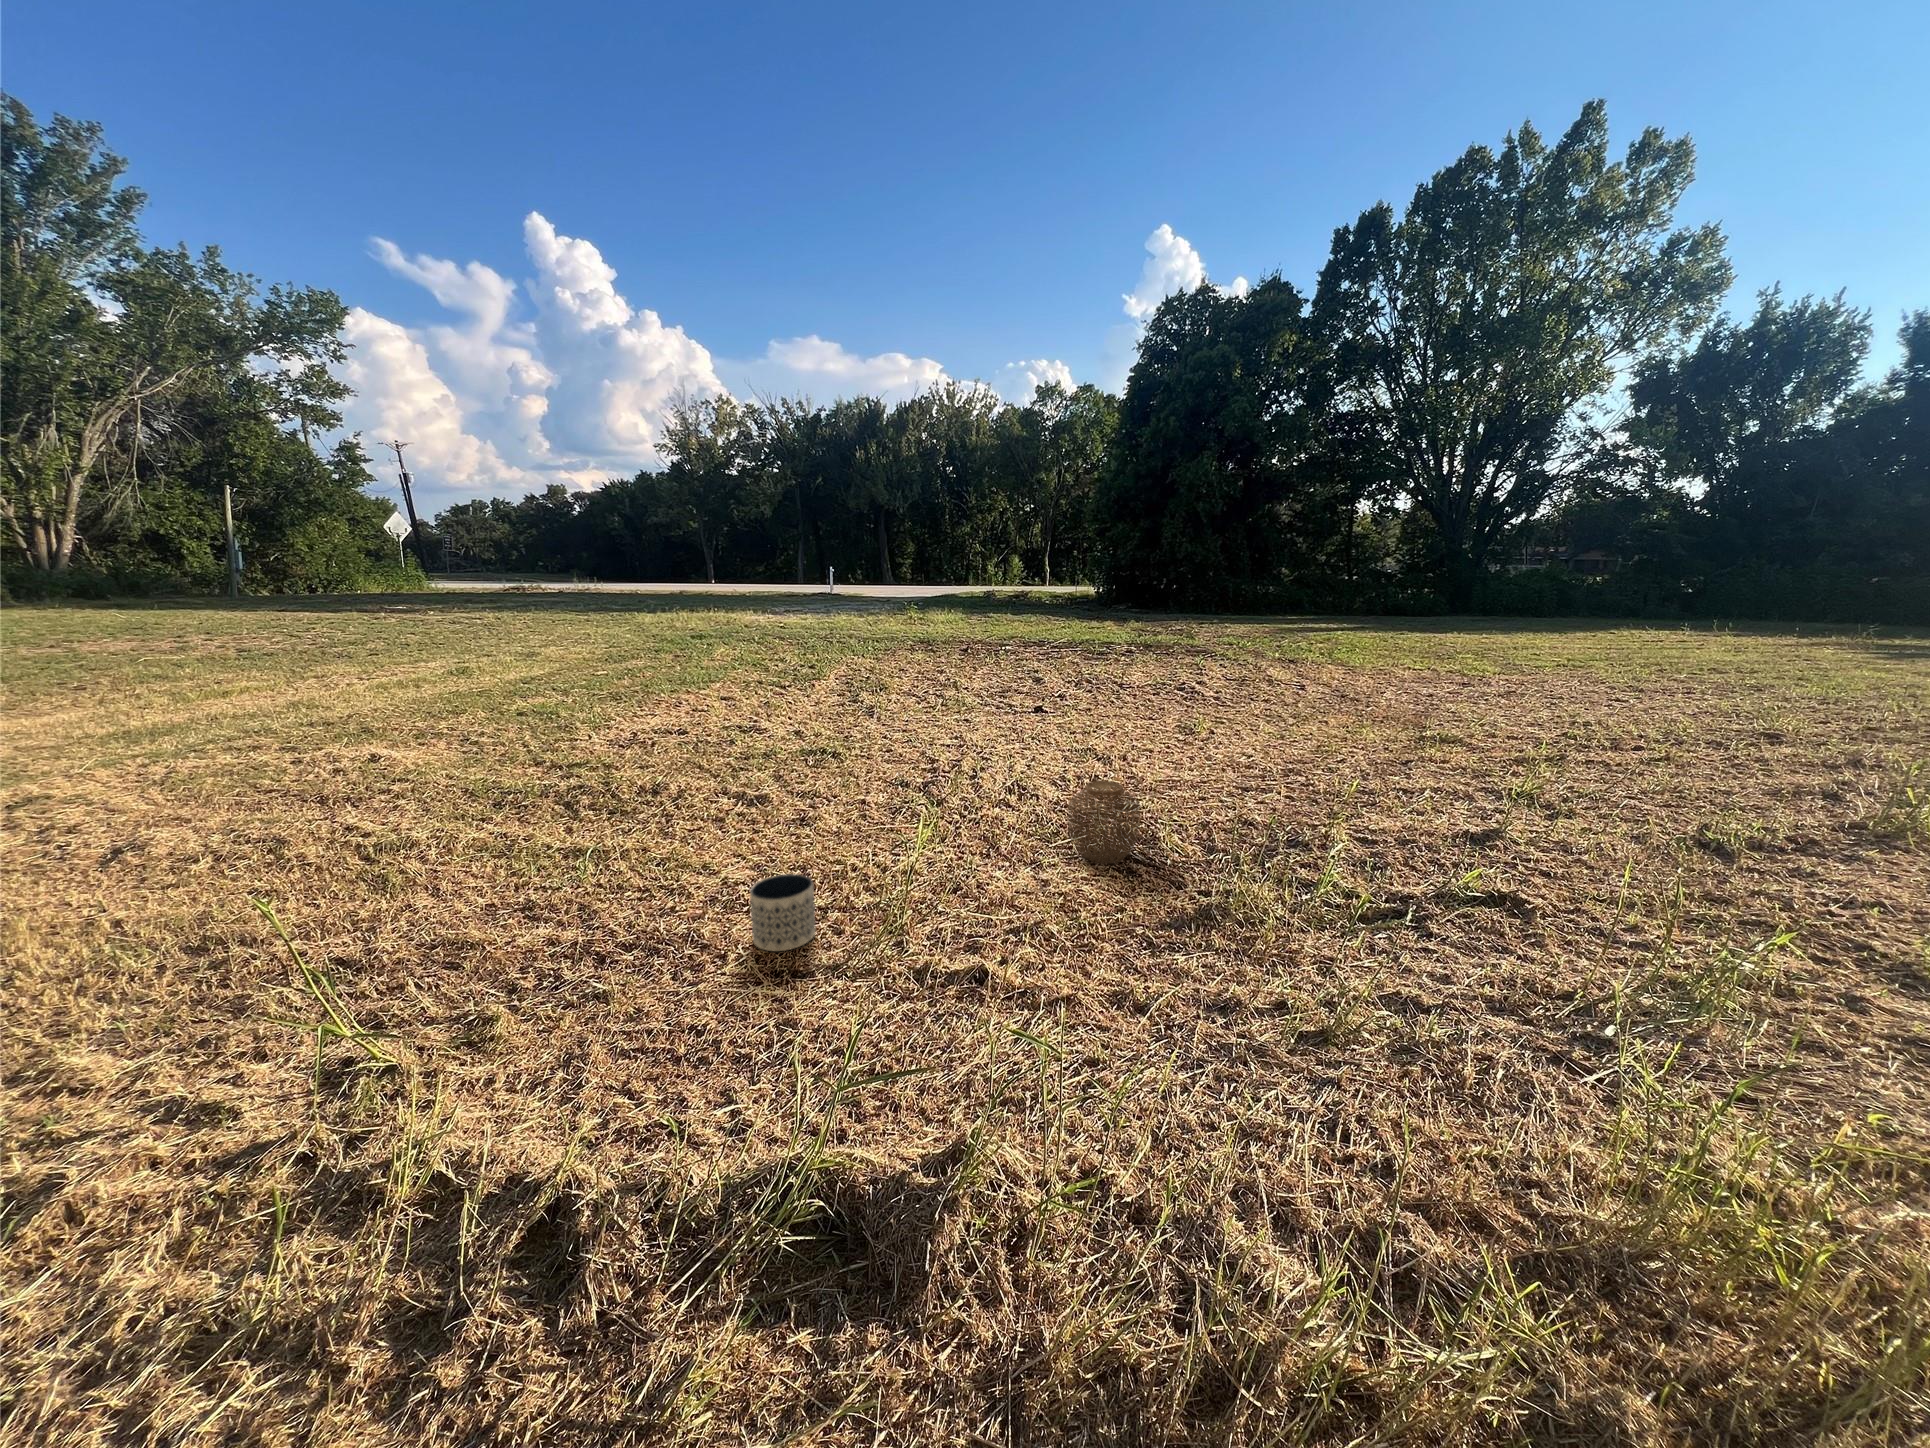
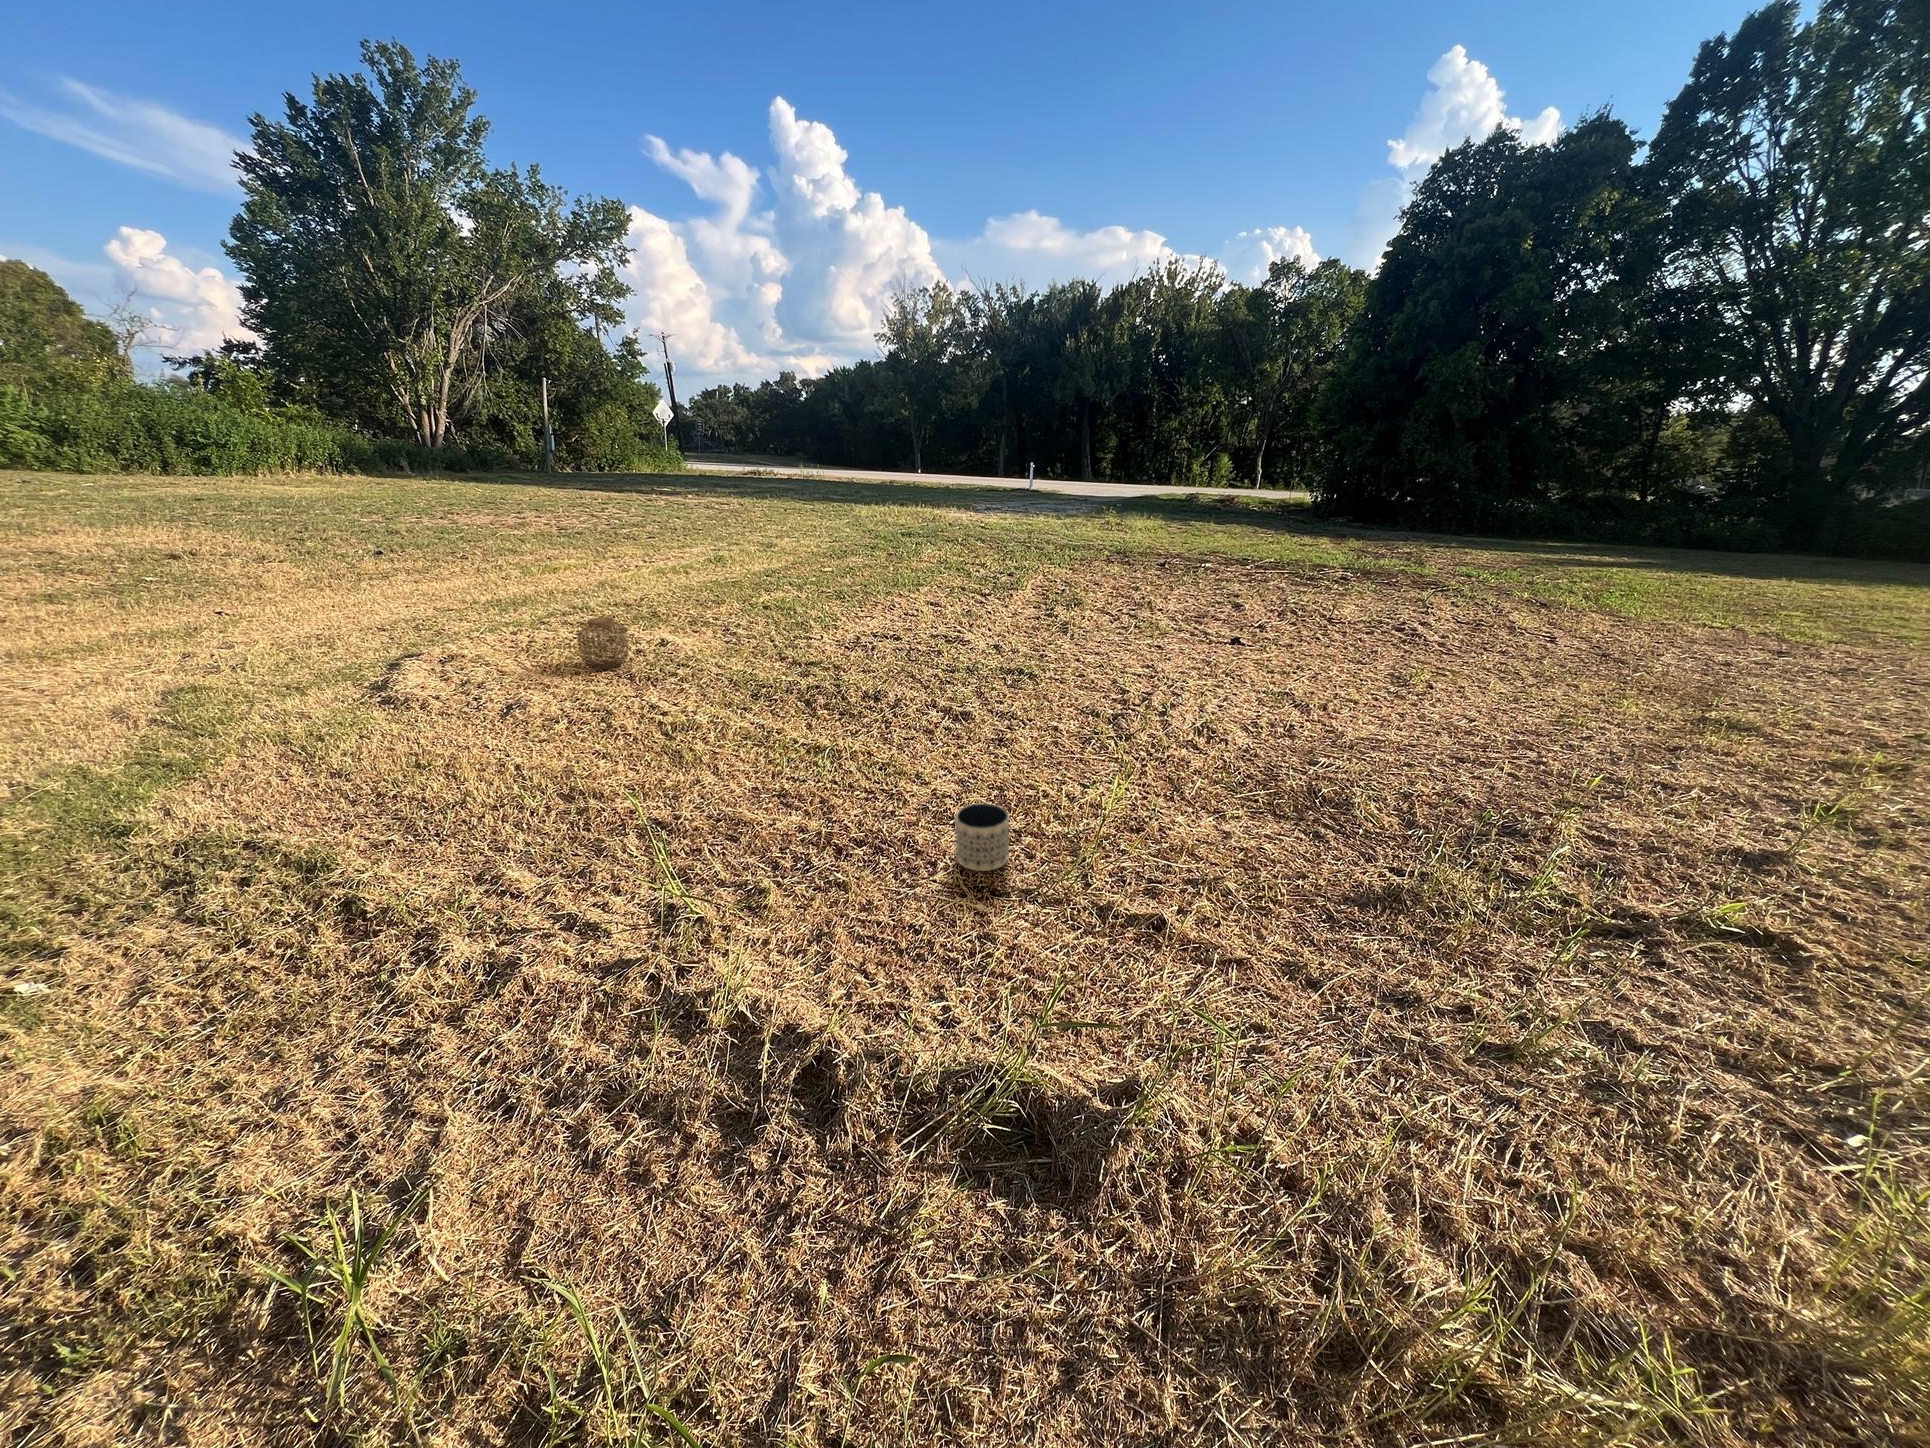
woven basket: present [1068,780,1140,864] -> present [577,617,629,669]

